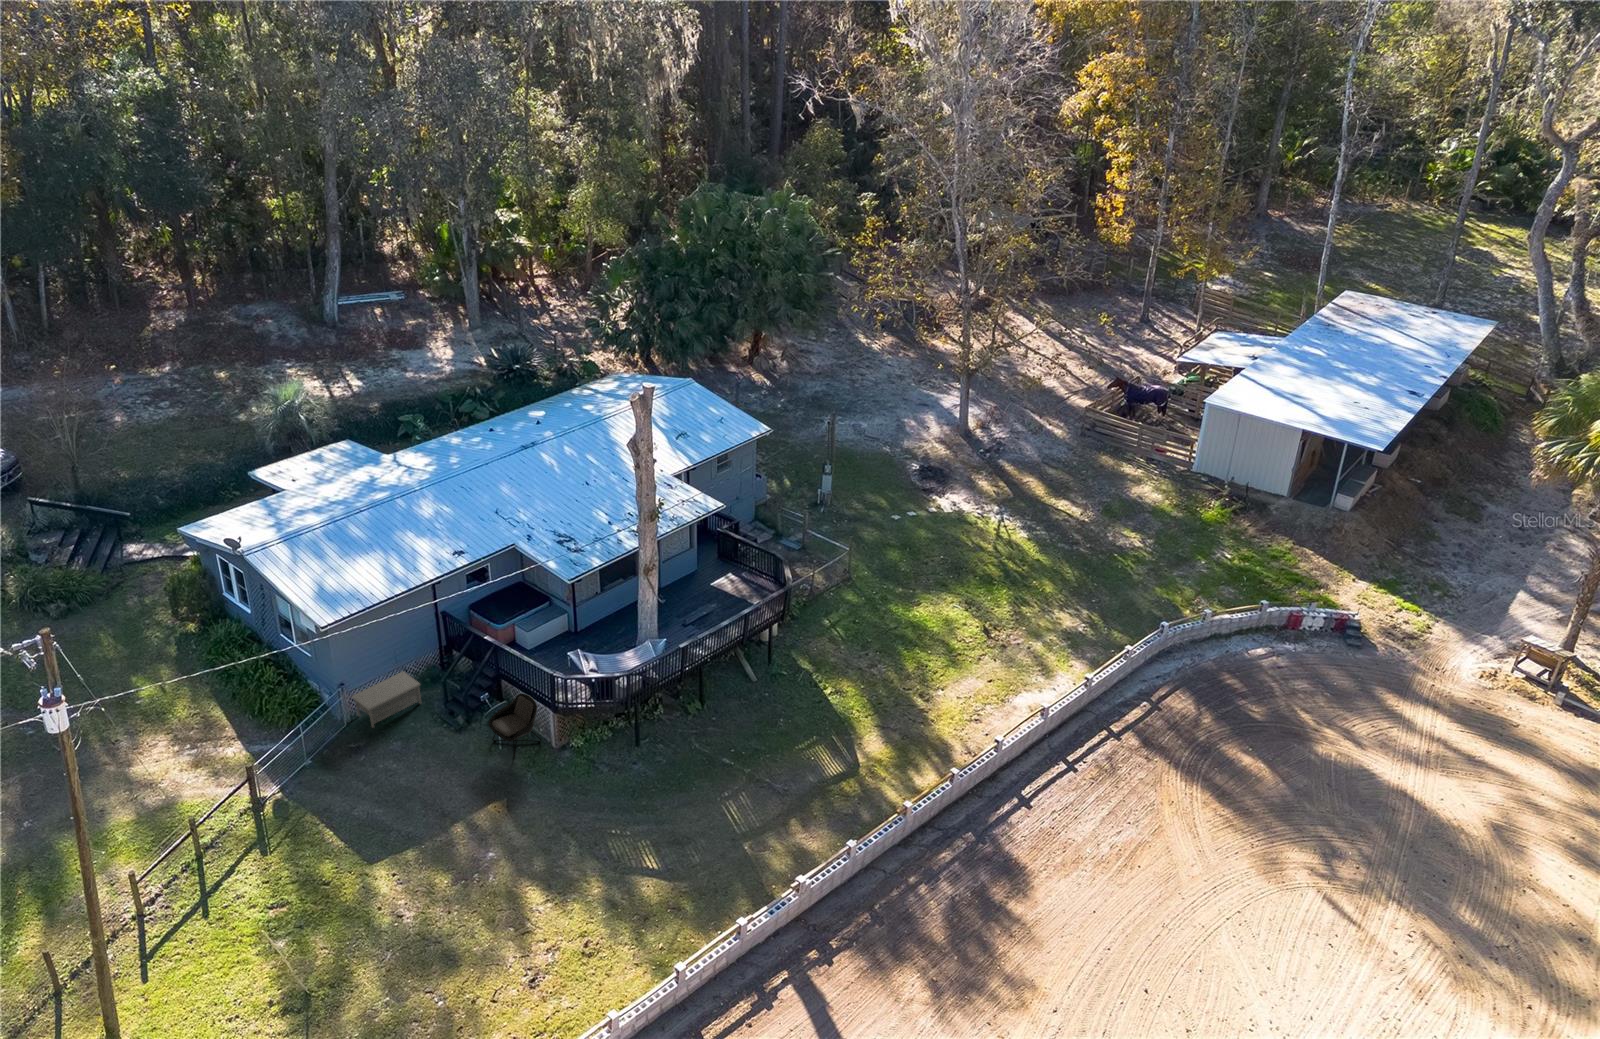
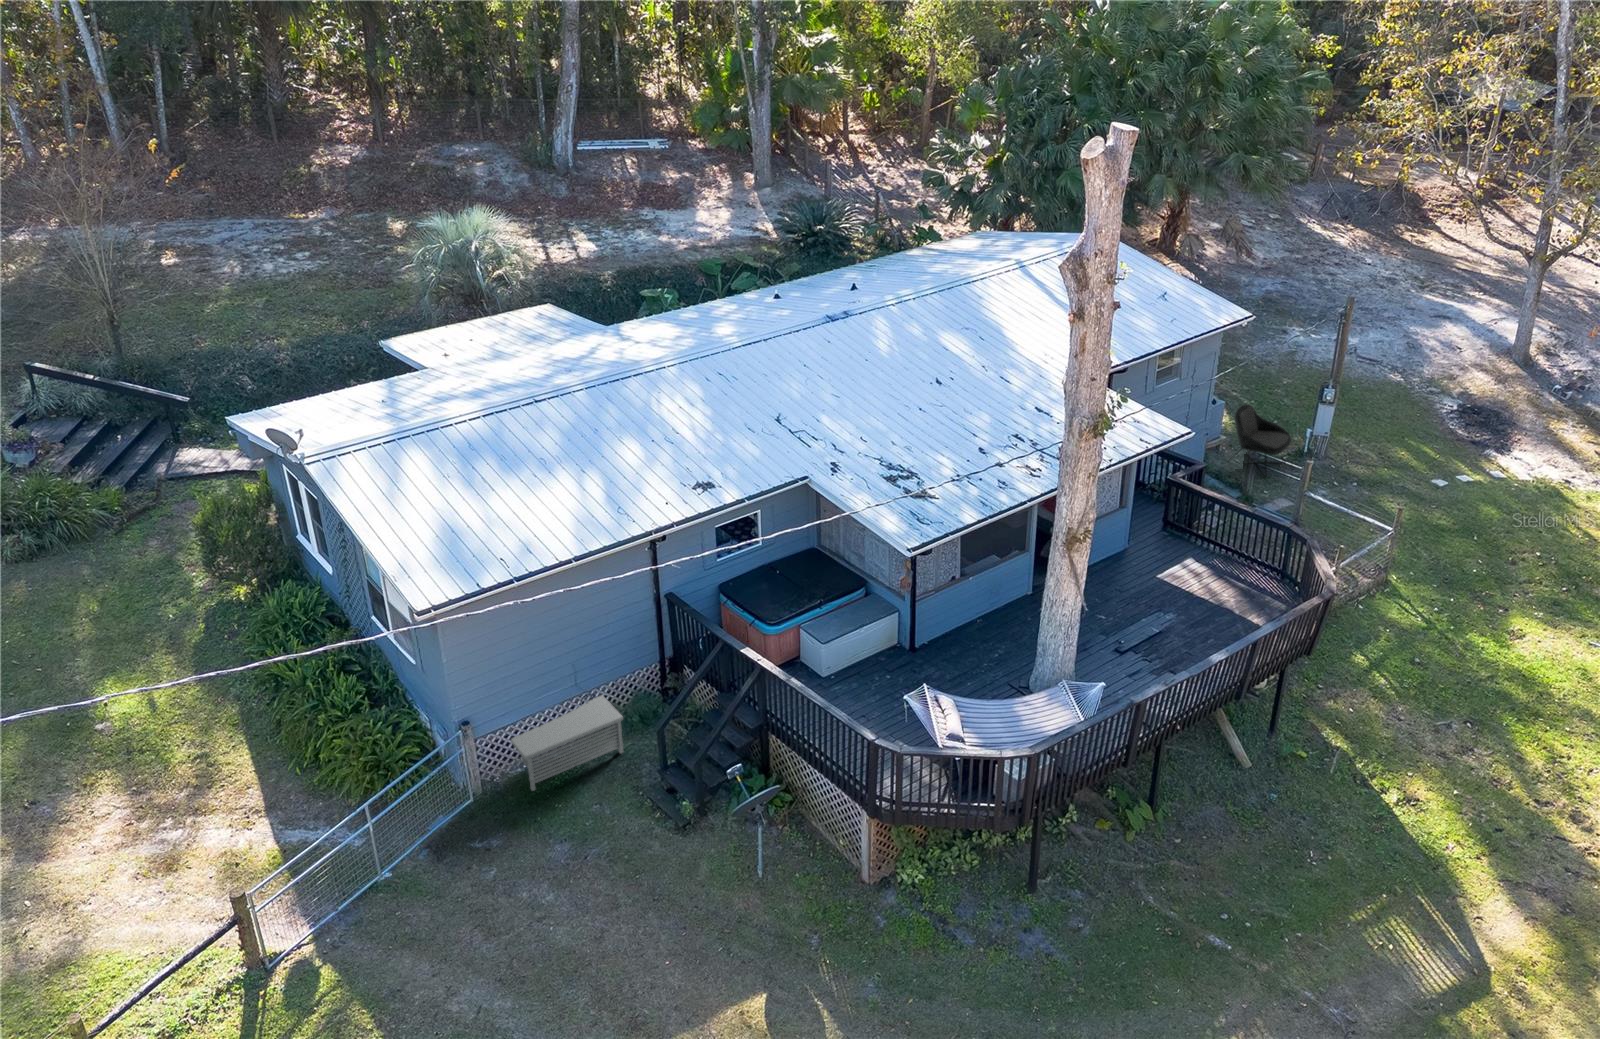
lounge chair: present [489,694,541,757] -> present [1229,404,1291,478]

